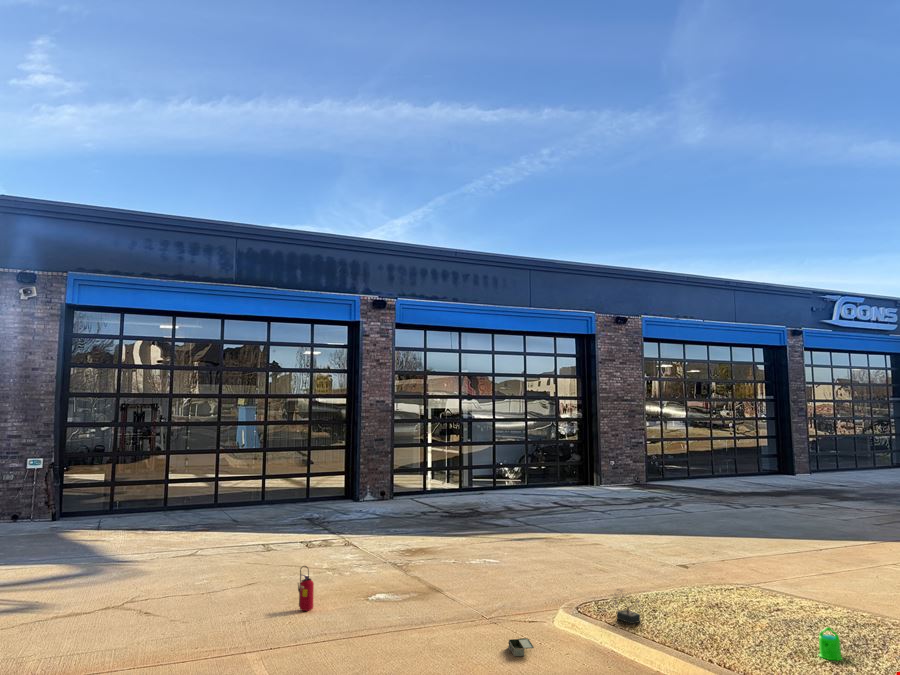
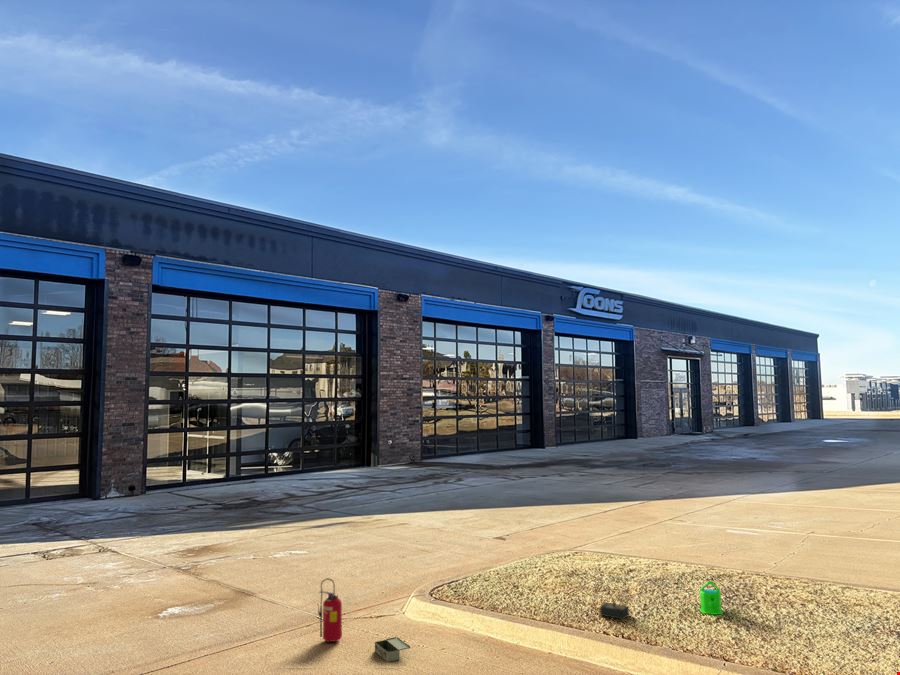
fire extinguisher: present [298,566,314,611] -> present [318,579,342,642]
decorative plant: present [612,589,640,624] -> present [593,578,632,619]

